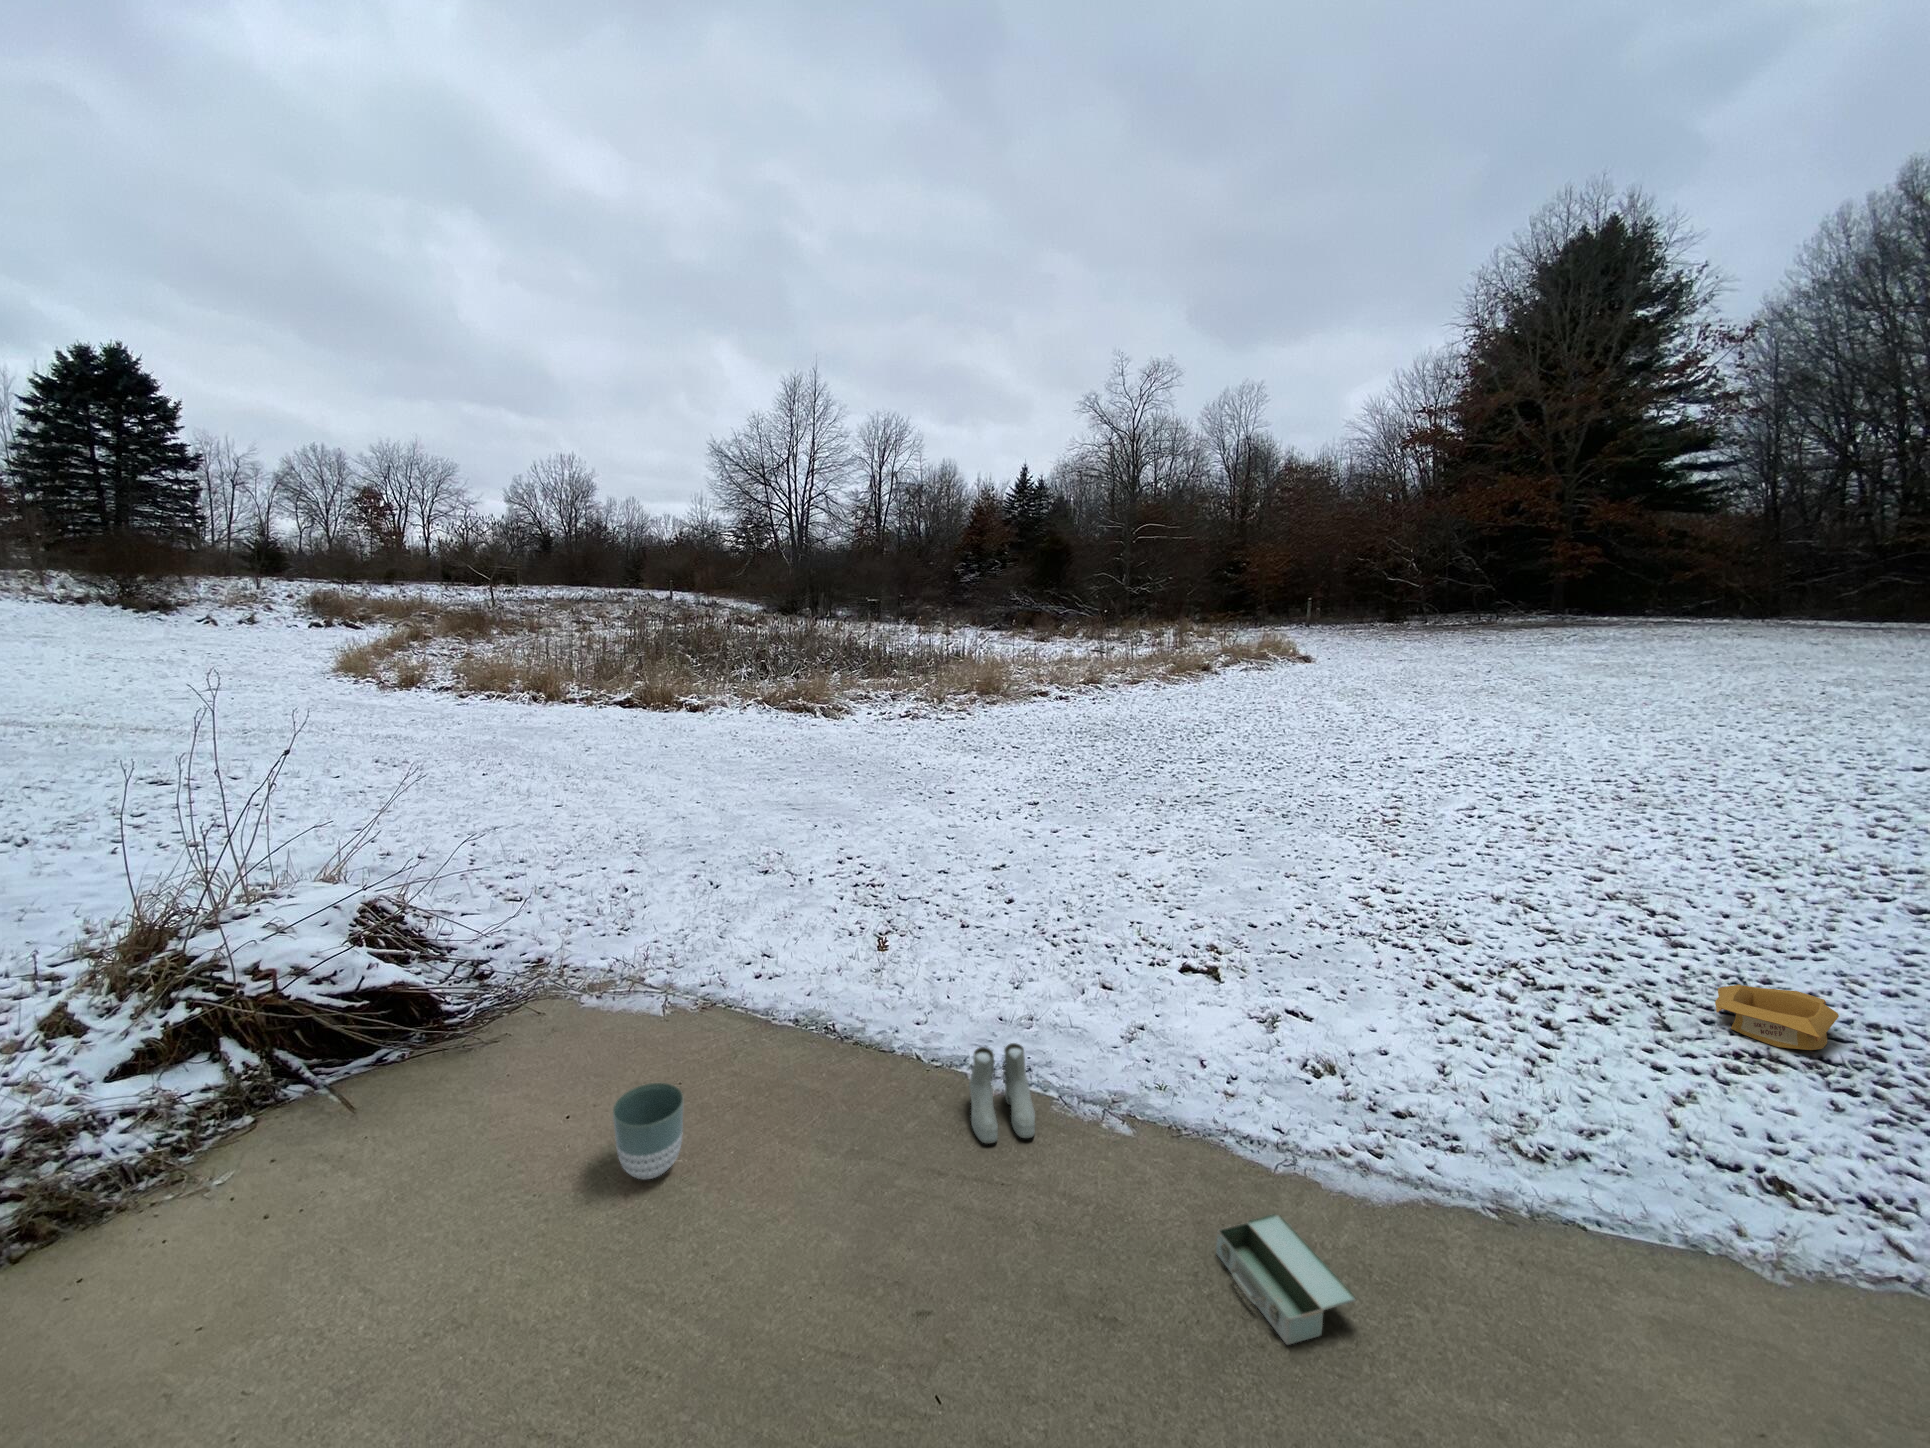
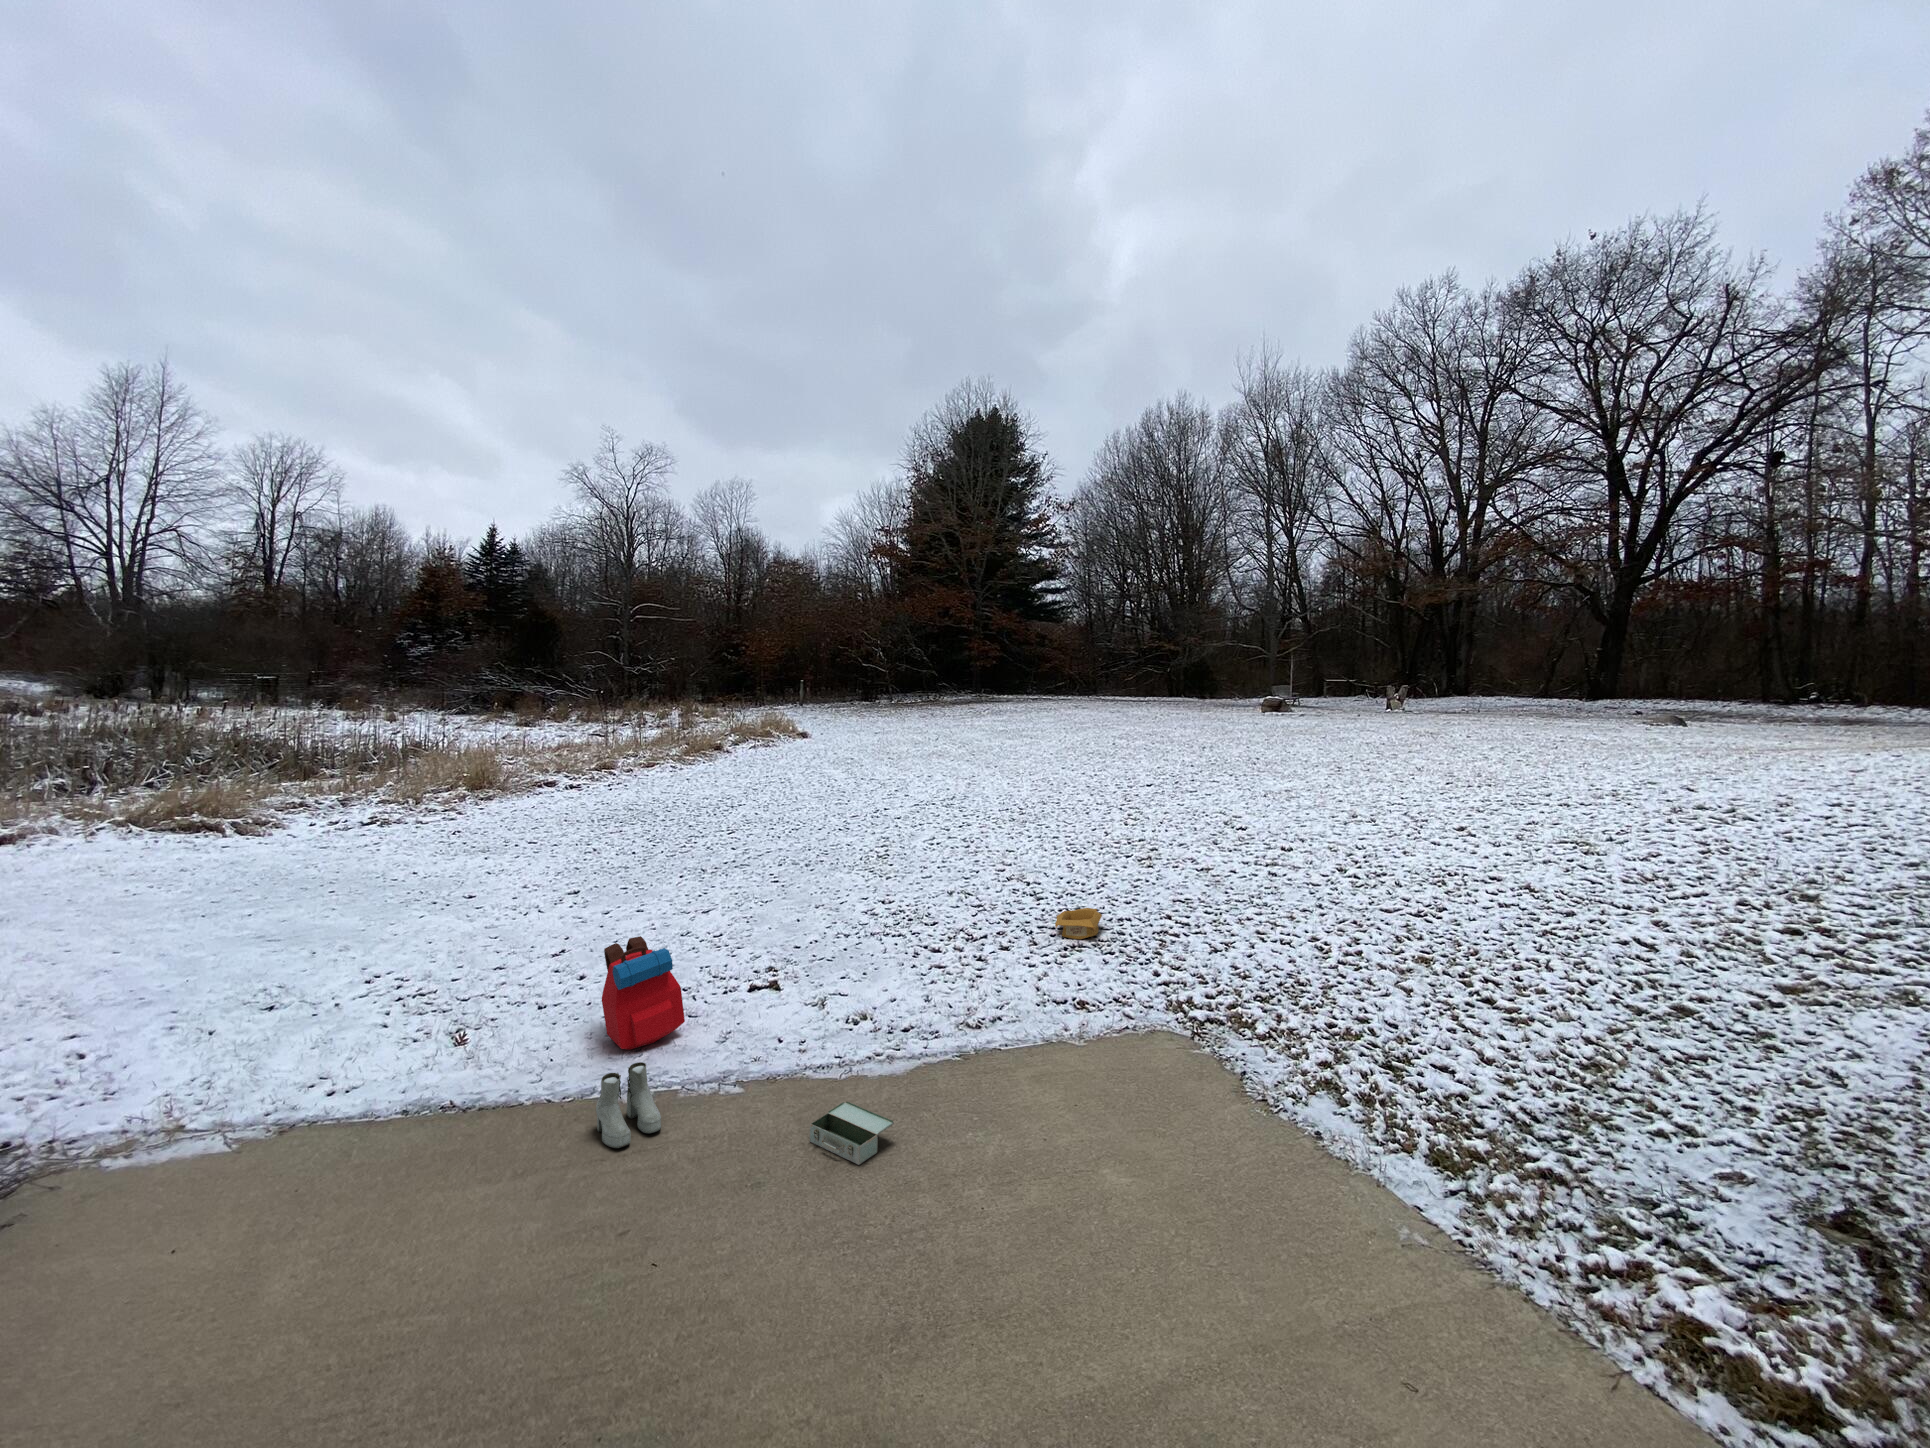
backpack: none [1008,881,1093,1008] -> present [602,936,685,1050]
planter: present [613,1083,683,1180] -> none [196,1205,294,1314]

